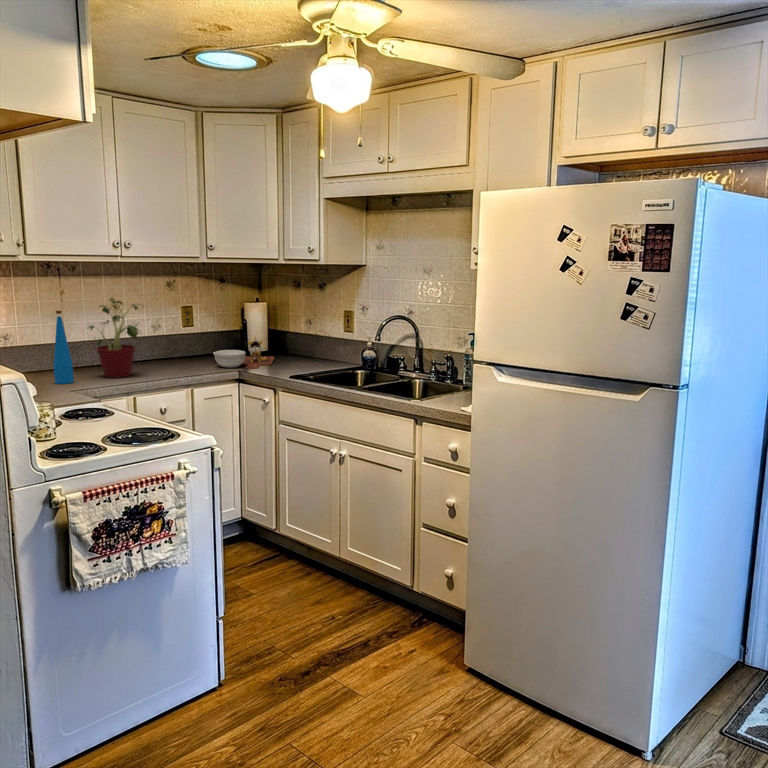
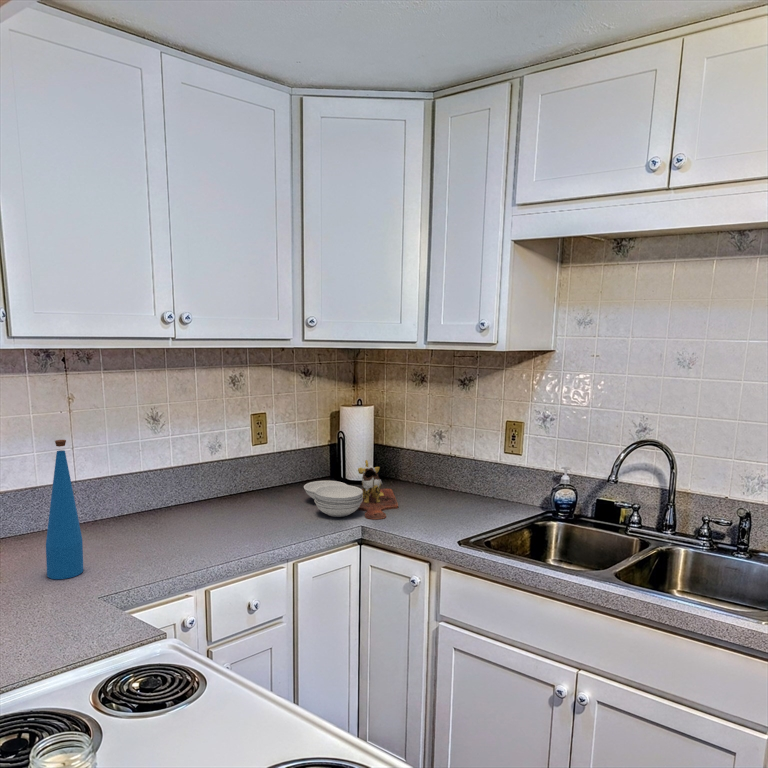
potted plant: present [88,298,140,378] -> none [110,409,210,554]

